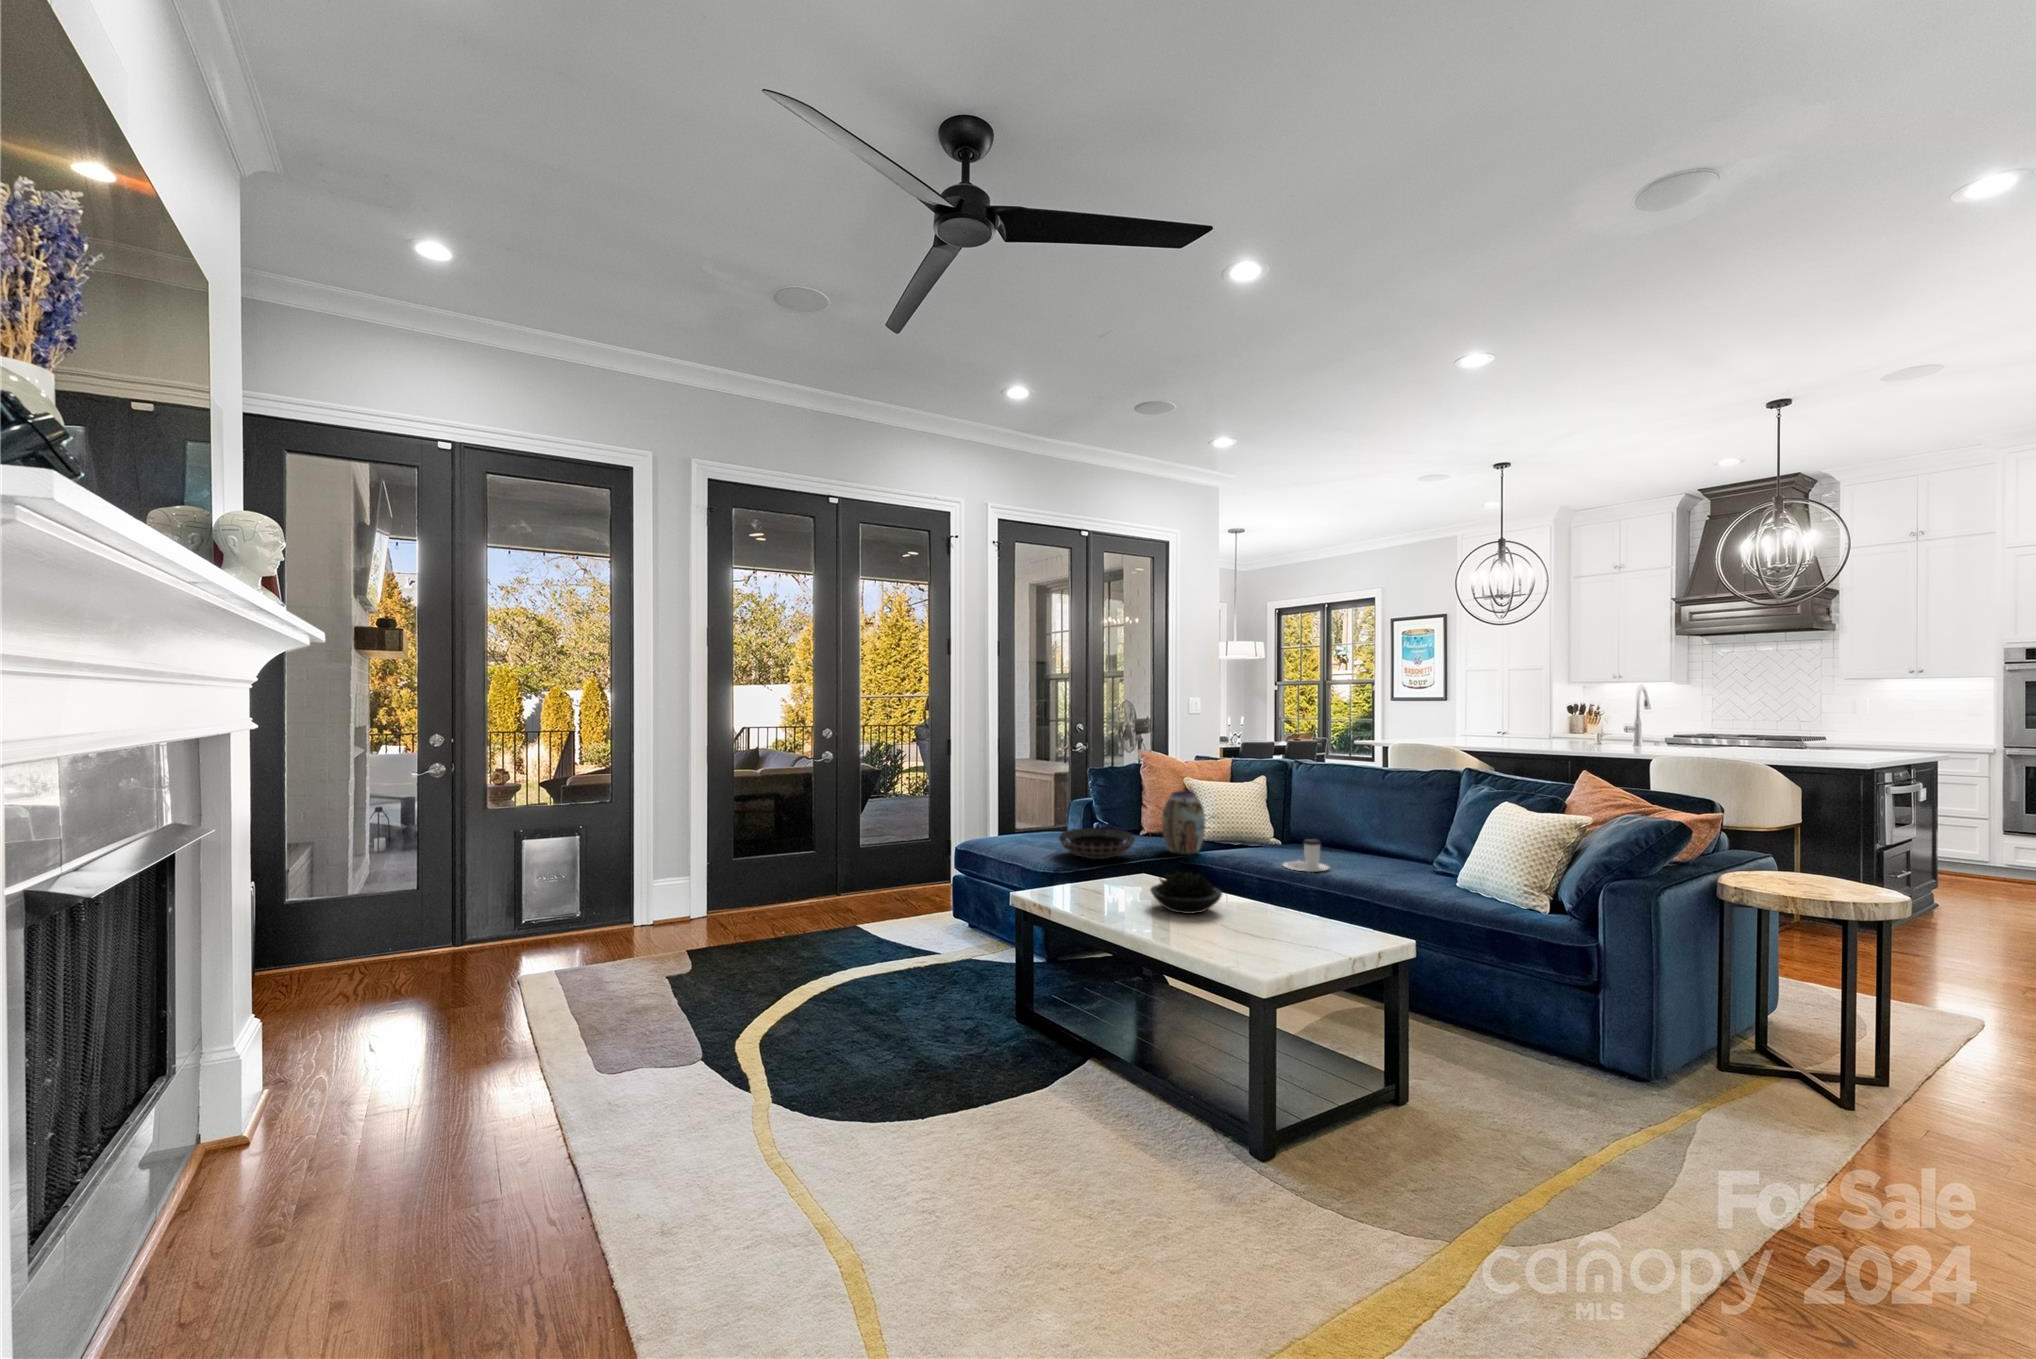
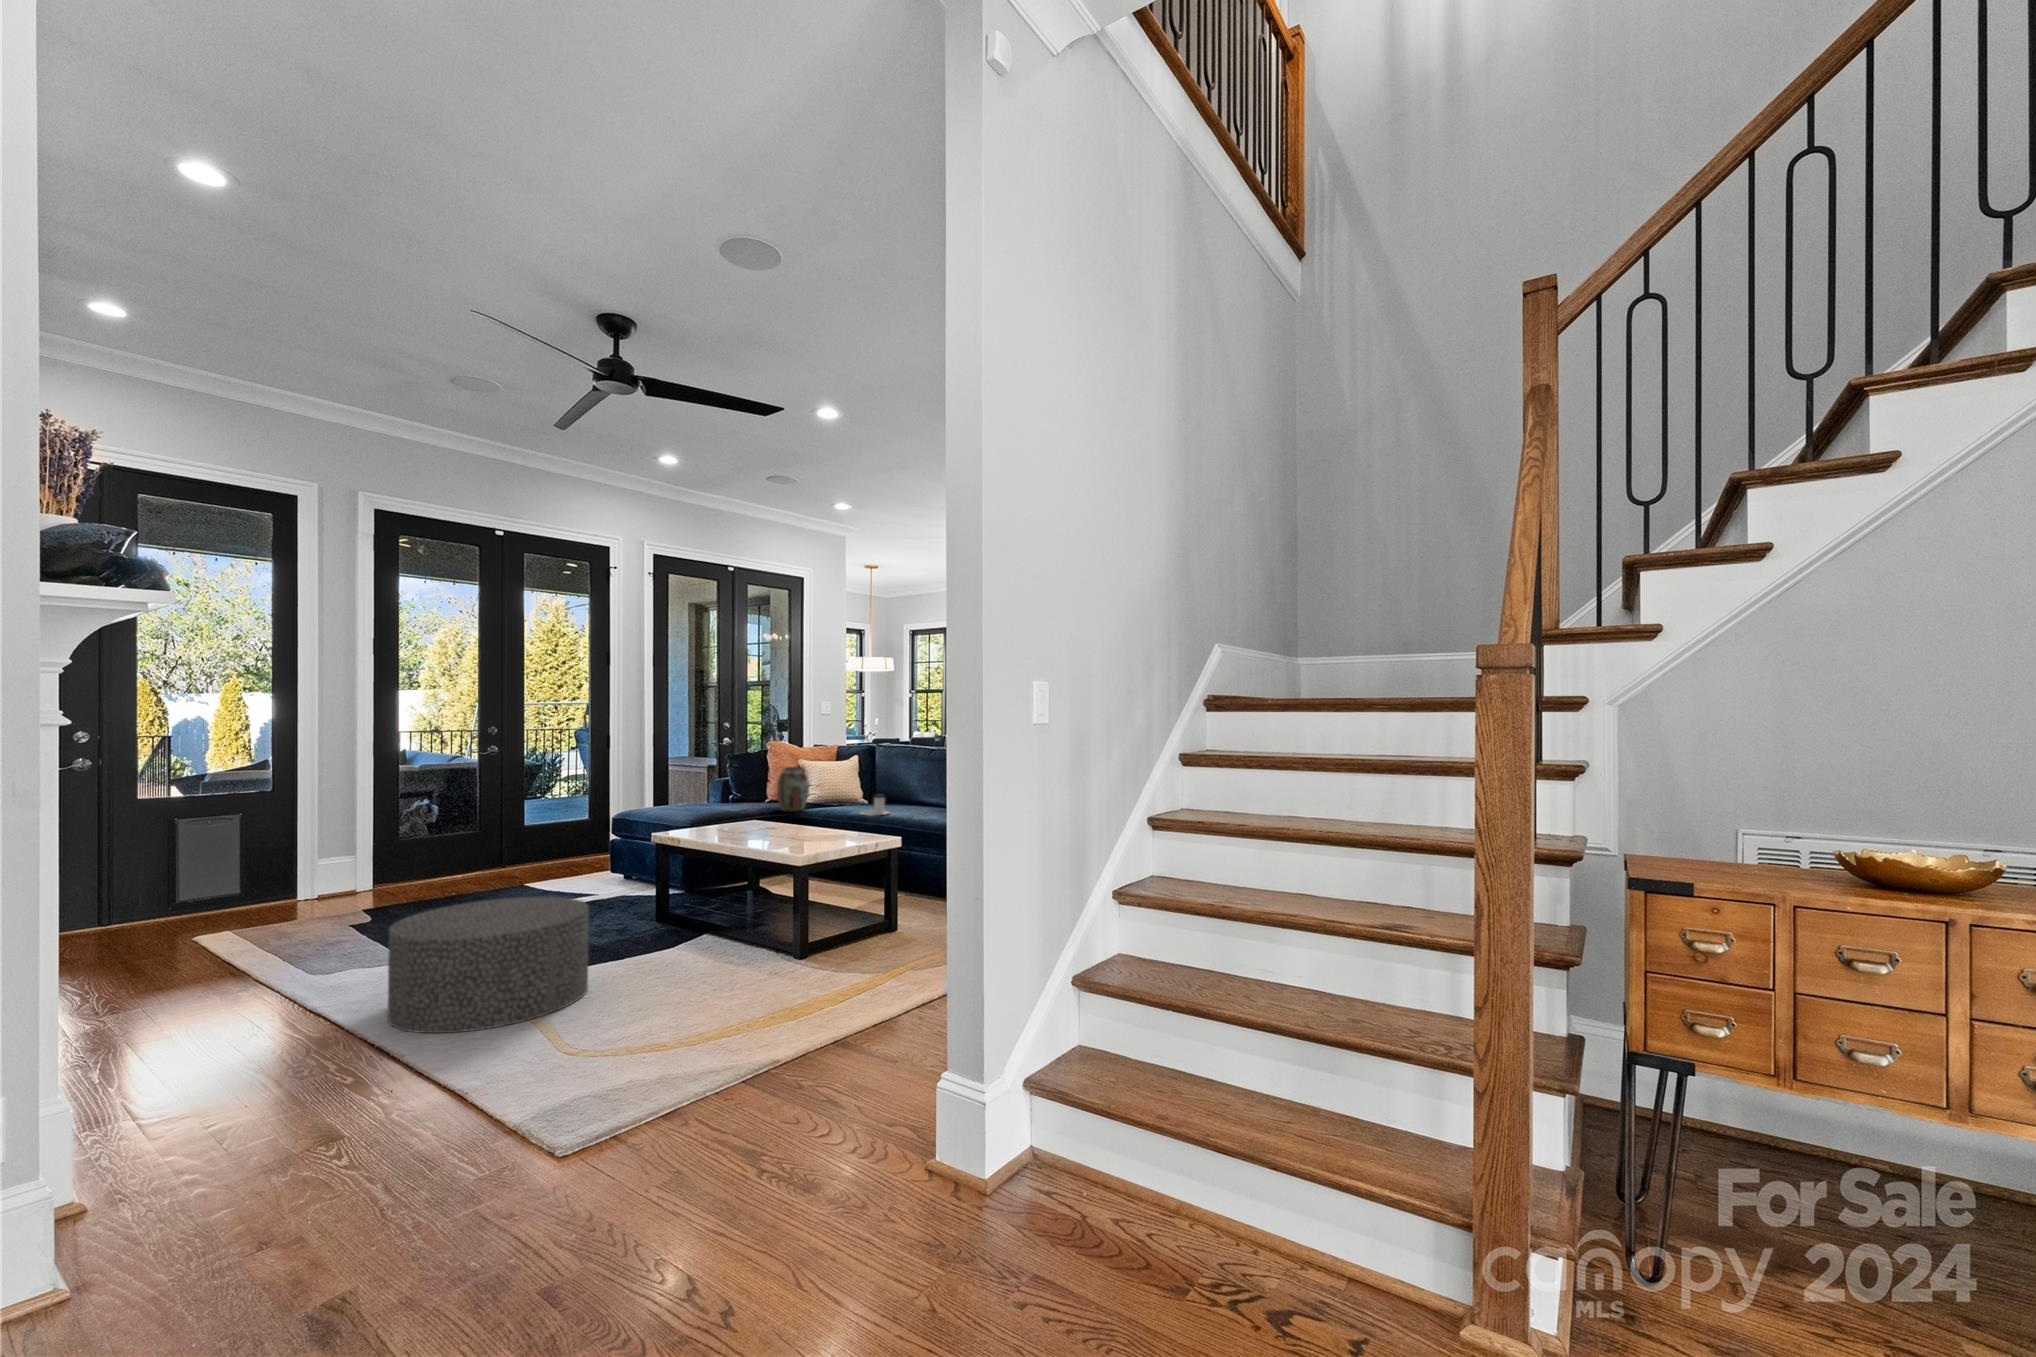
decorative bowl: present [1059,828,1134,859] -> none [695,796,754,816]
succulent plant: present [1150,872,1222,914] -> none [752,809,801,836]
ottoman: none [635,1009,924,1294] -> present [388,897,589,1033]

